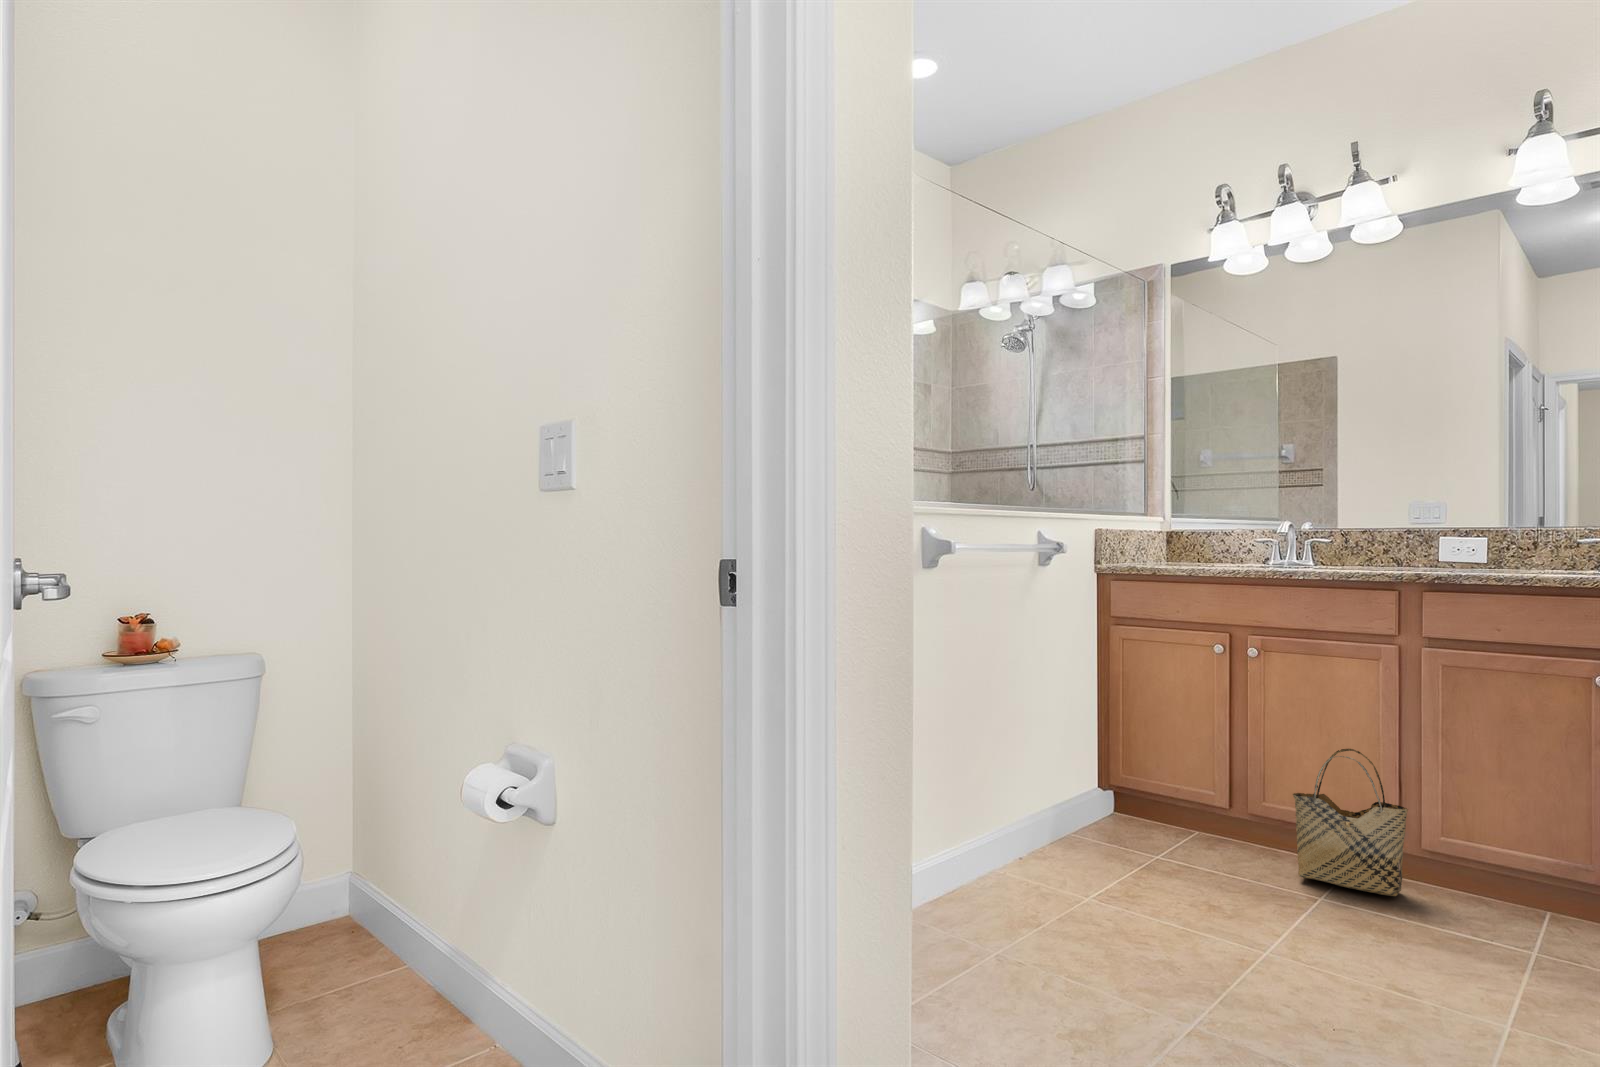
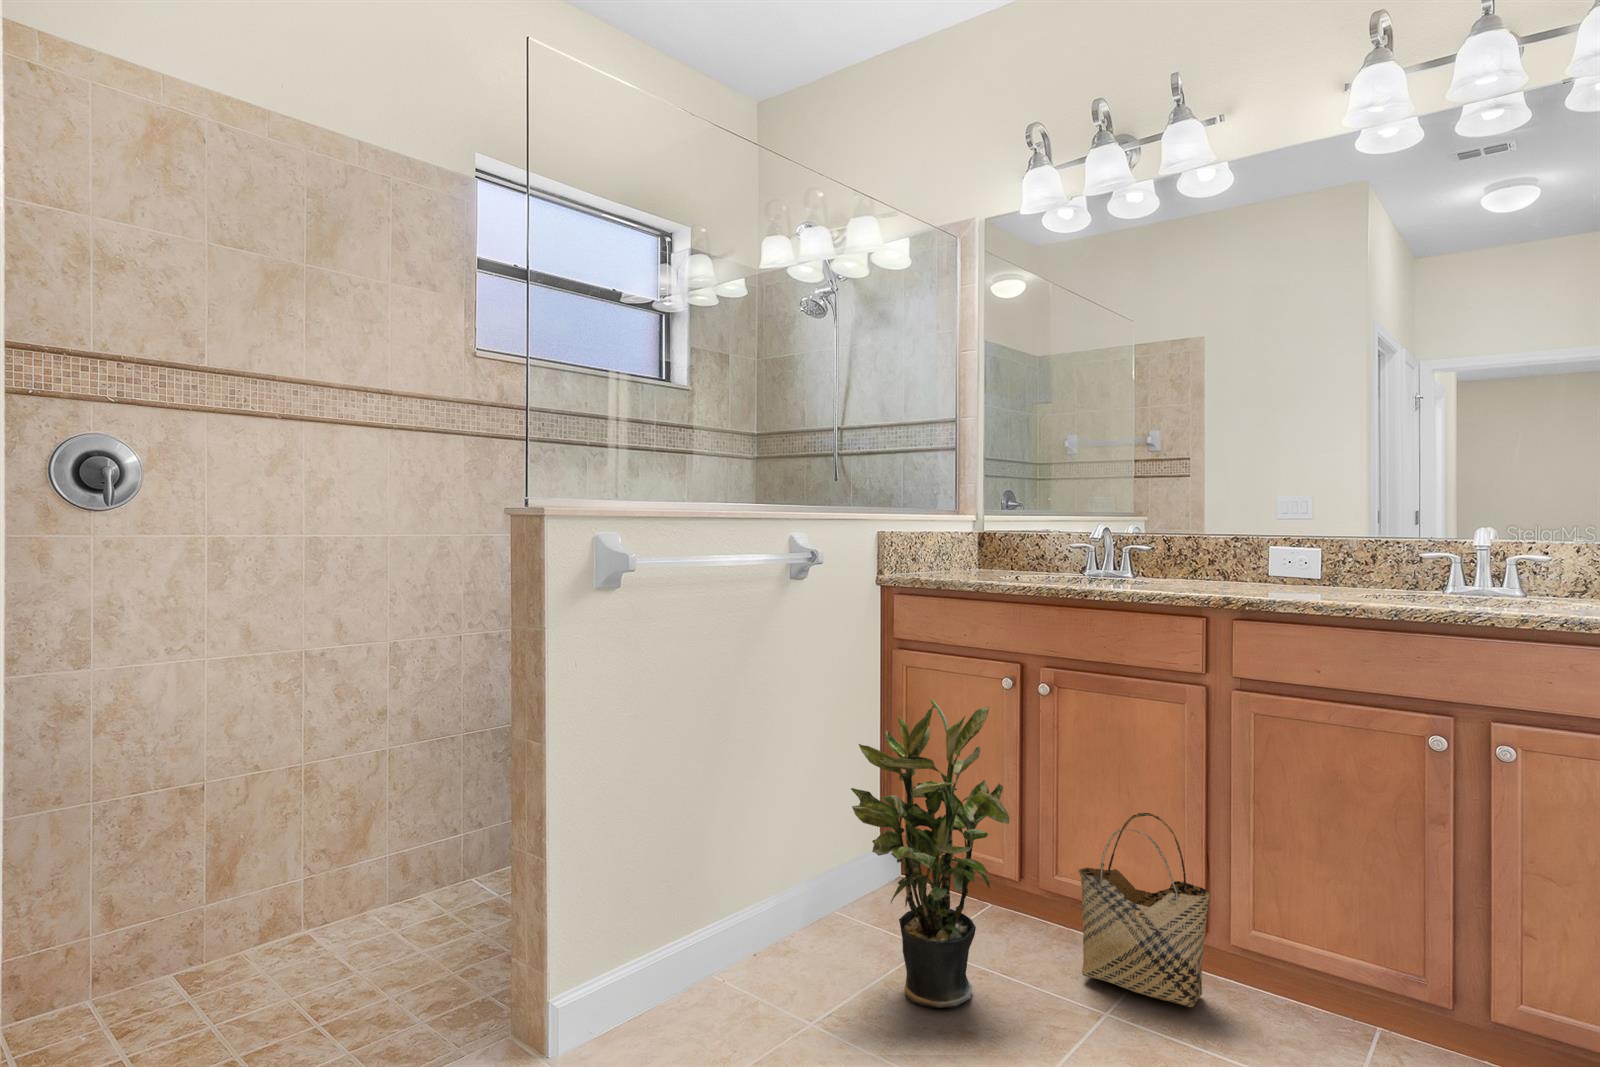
potted plant: none [1113,653,1242,894] -> present [851,698,1010,1008]

